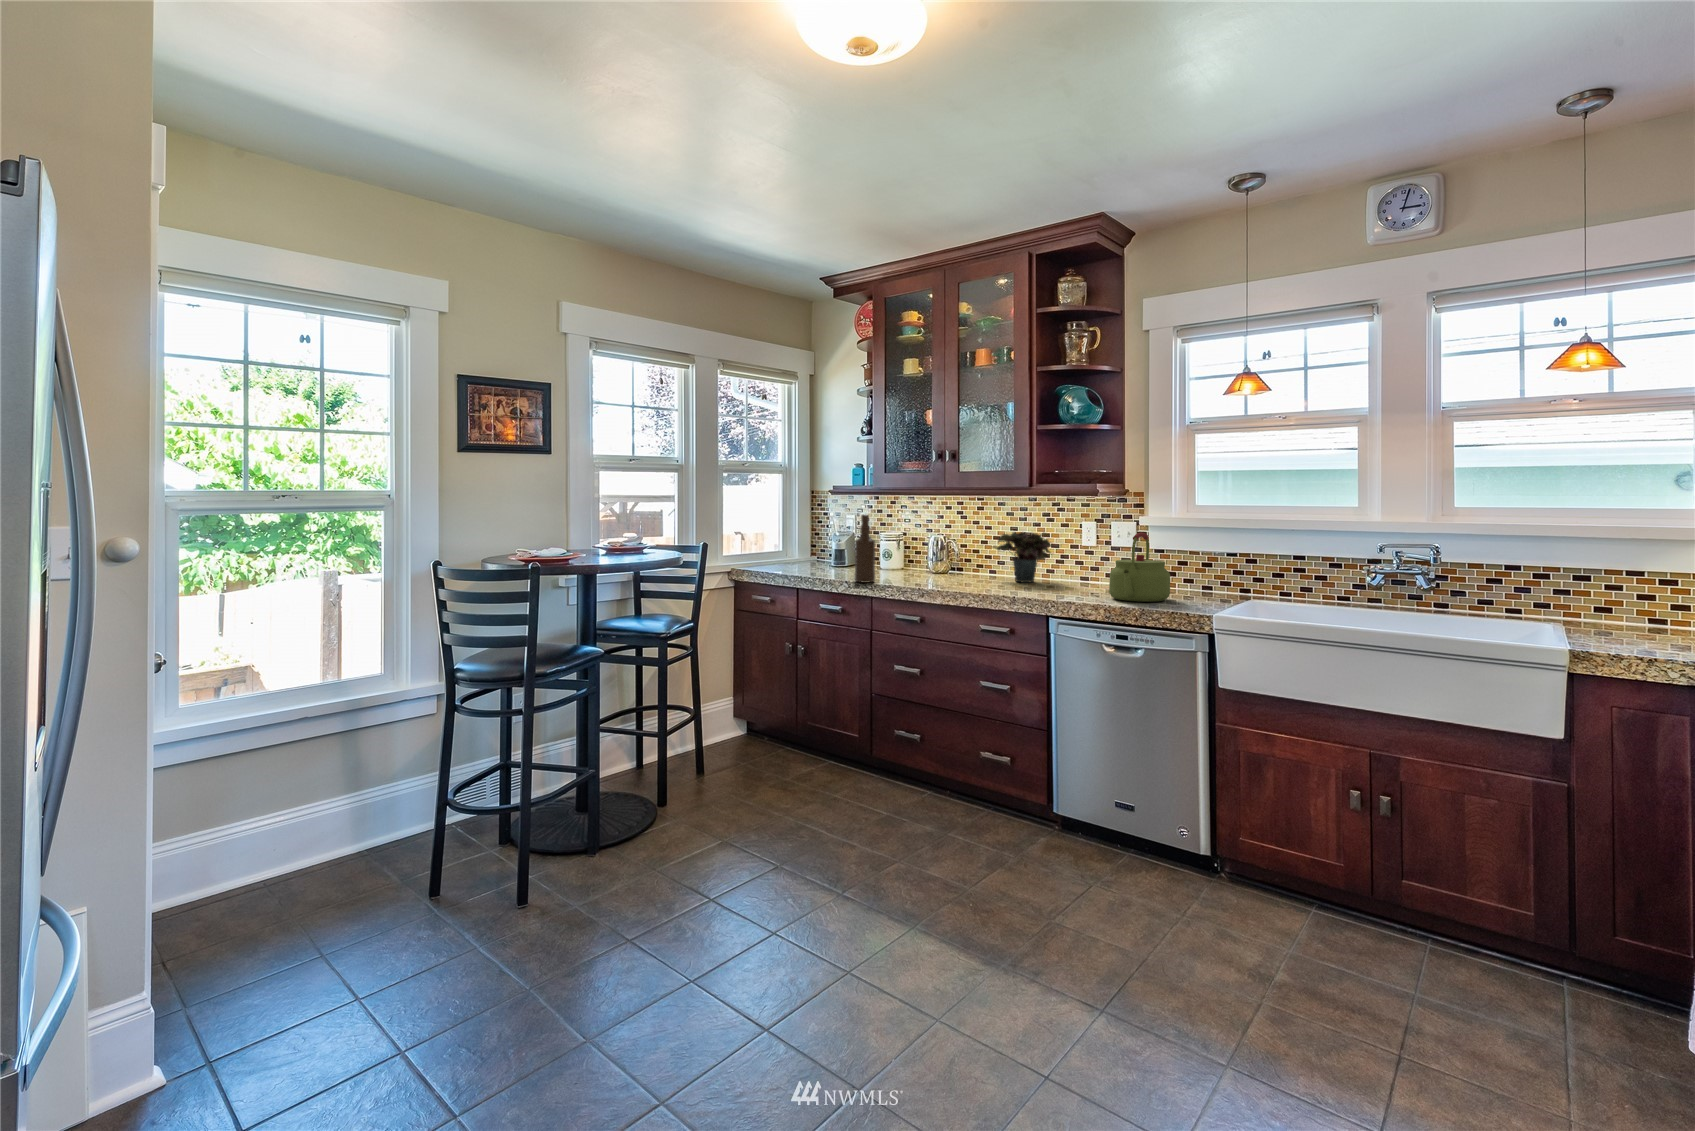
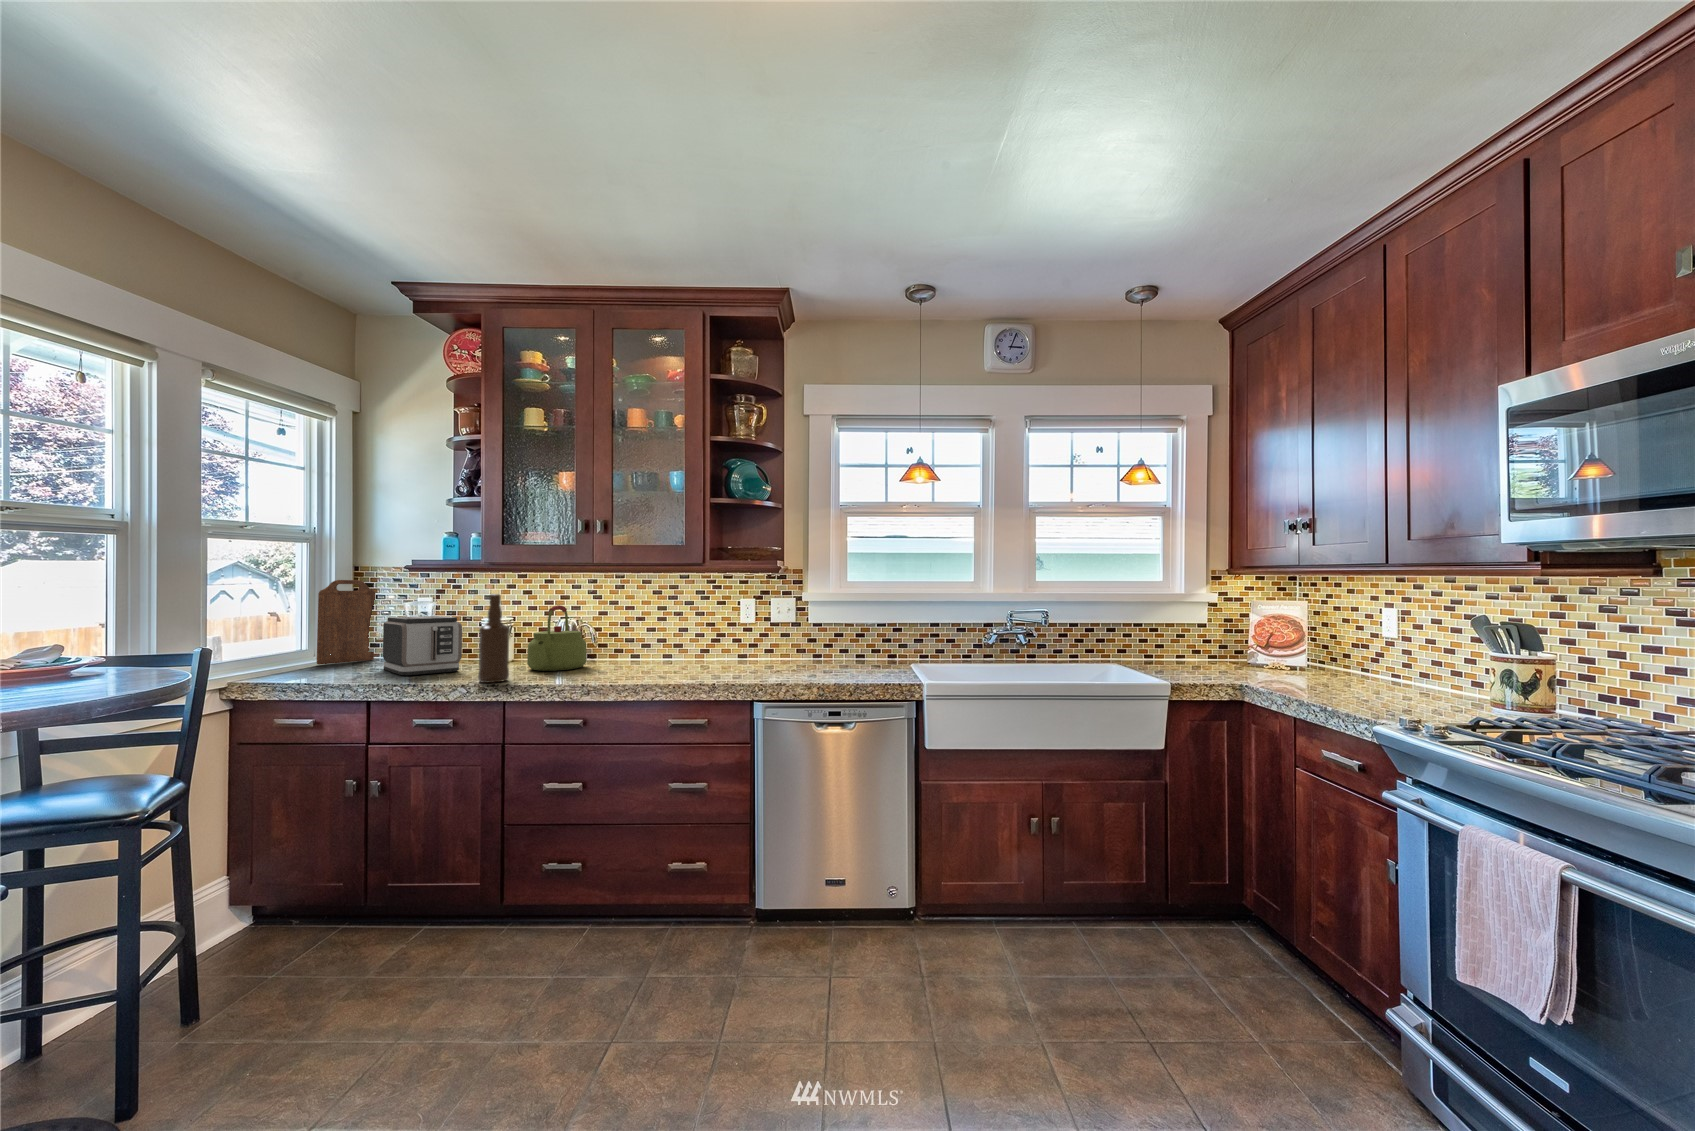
cutting board: none [778,501,813,563] -> present [317,580,375,665]
toaster: none [810,530,855,574] -> present [383,616,462,675]
potted plant: present [993,532,1052,582] -> none [644,610,727,665]
kettle: present [1109,532,1170,602] -> present [527,605,587,671]

